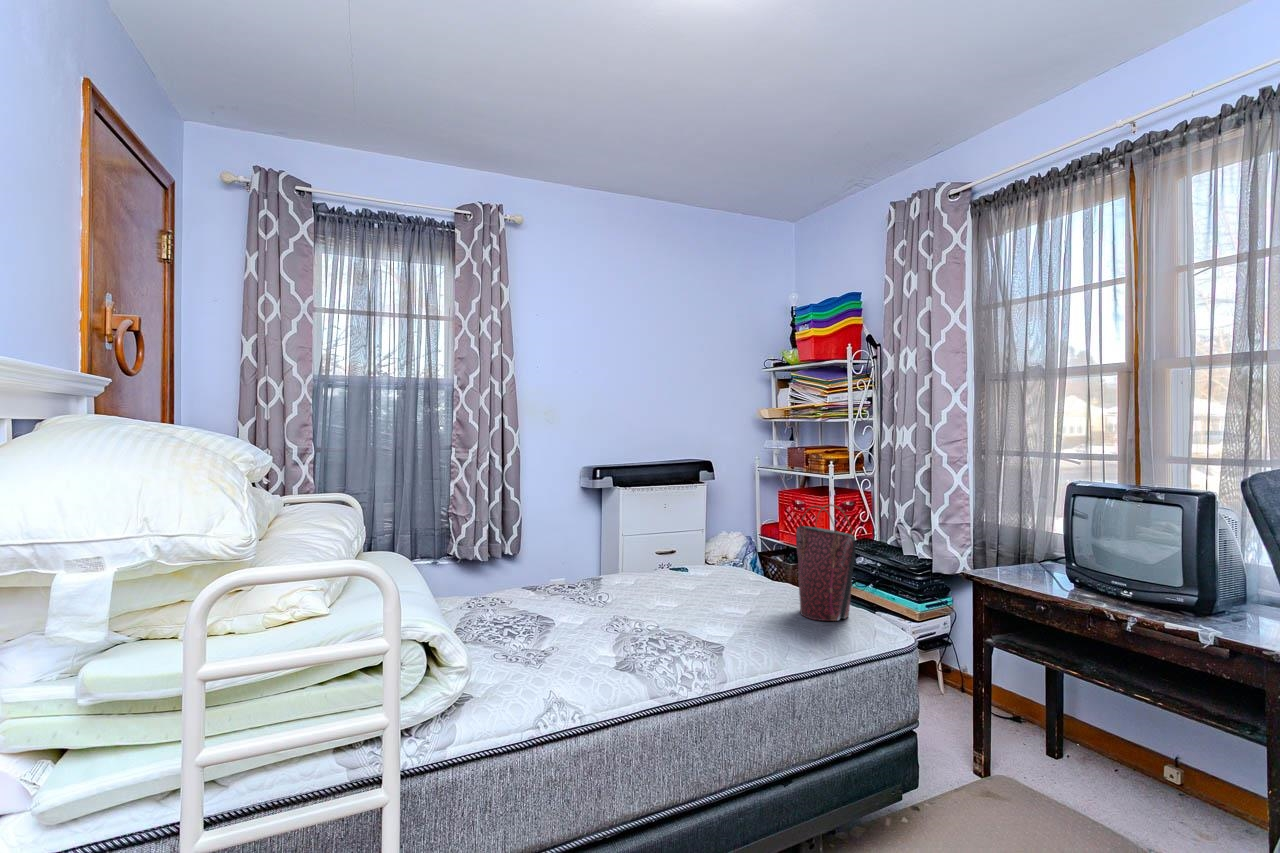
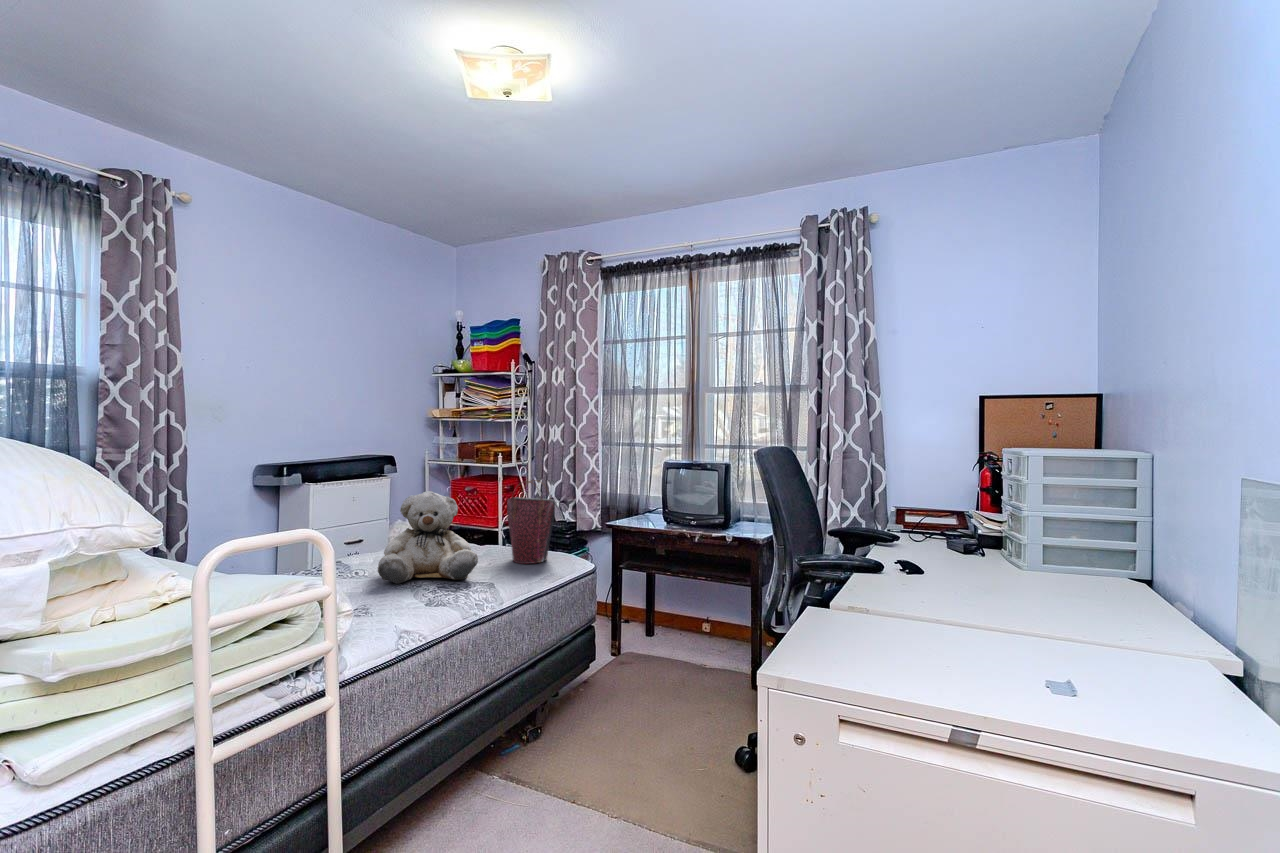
teddy bear: none [621,511,737,629] -> present [378,491,478,584]

